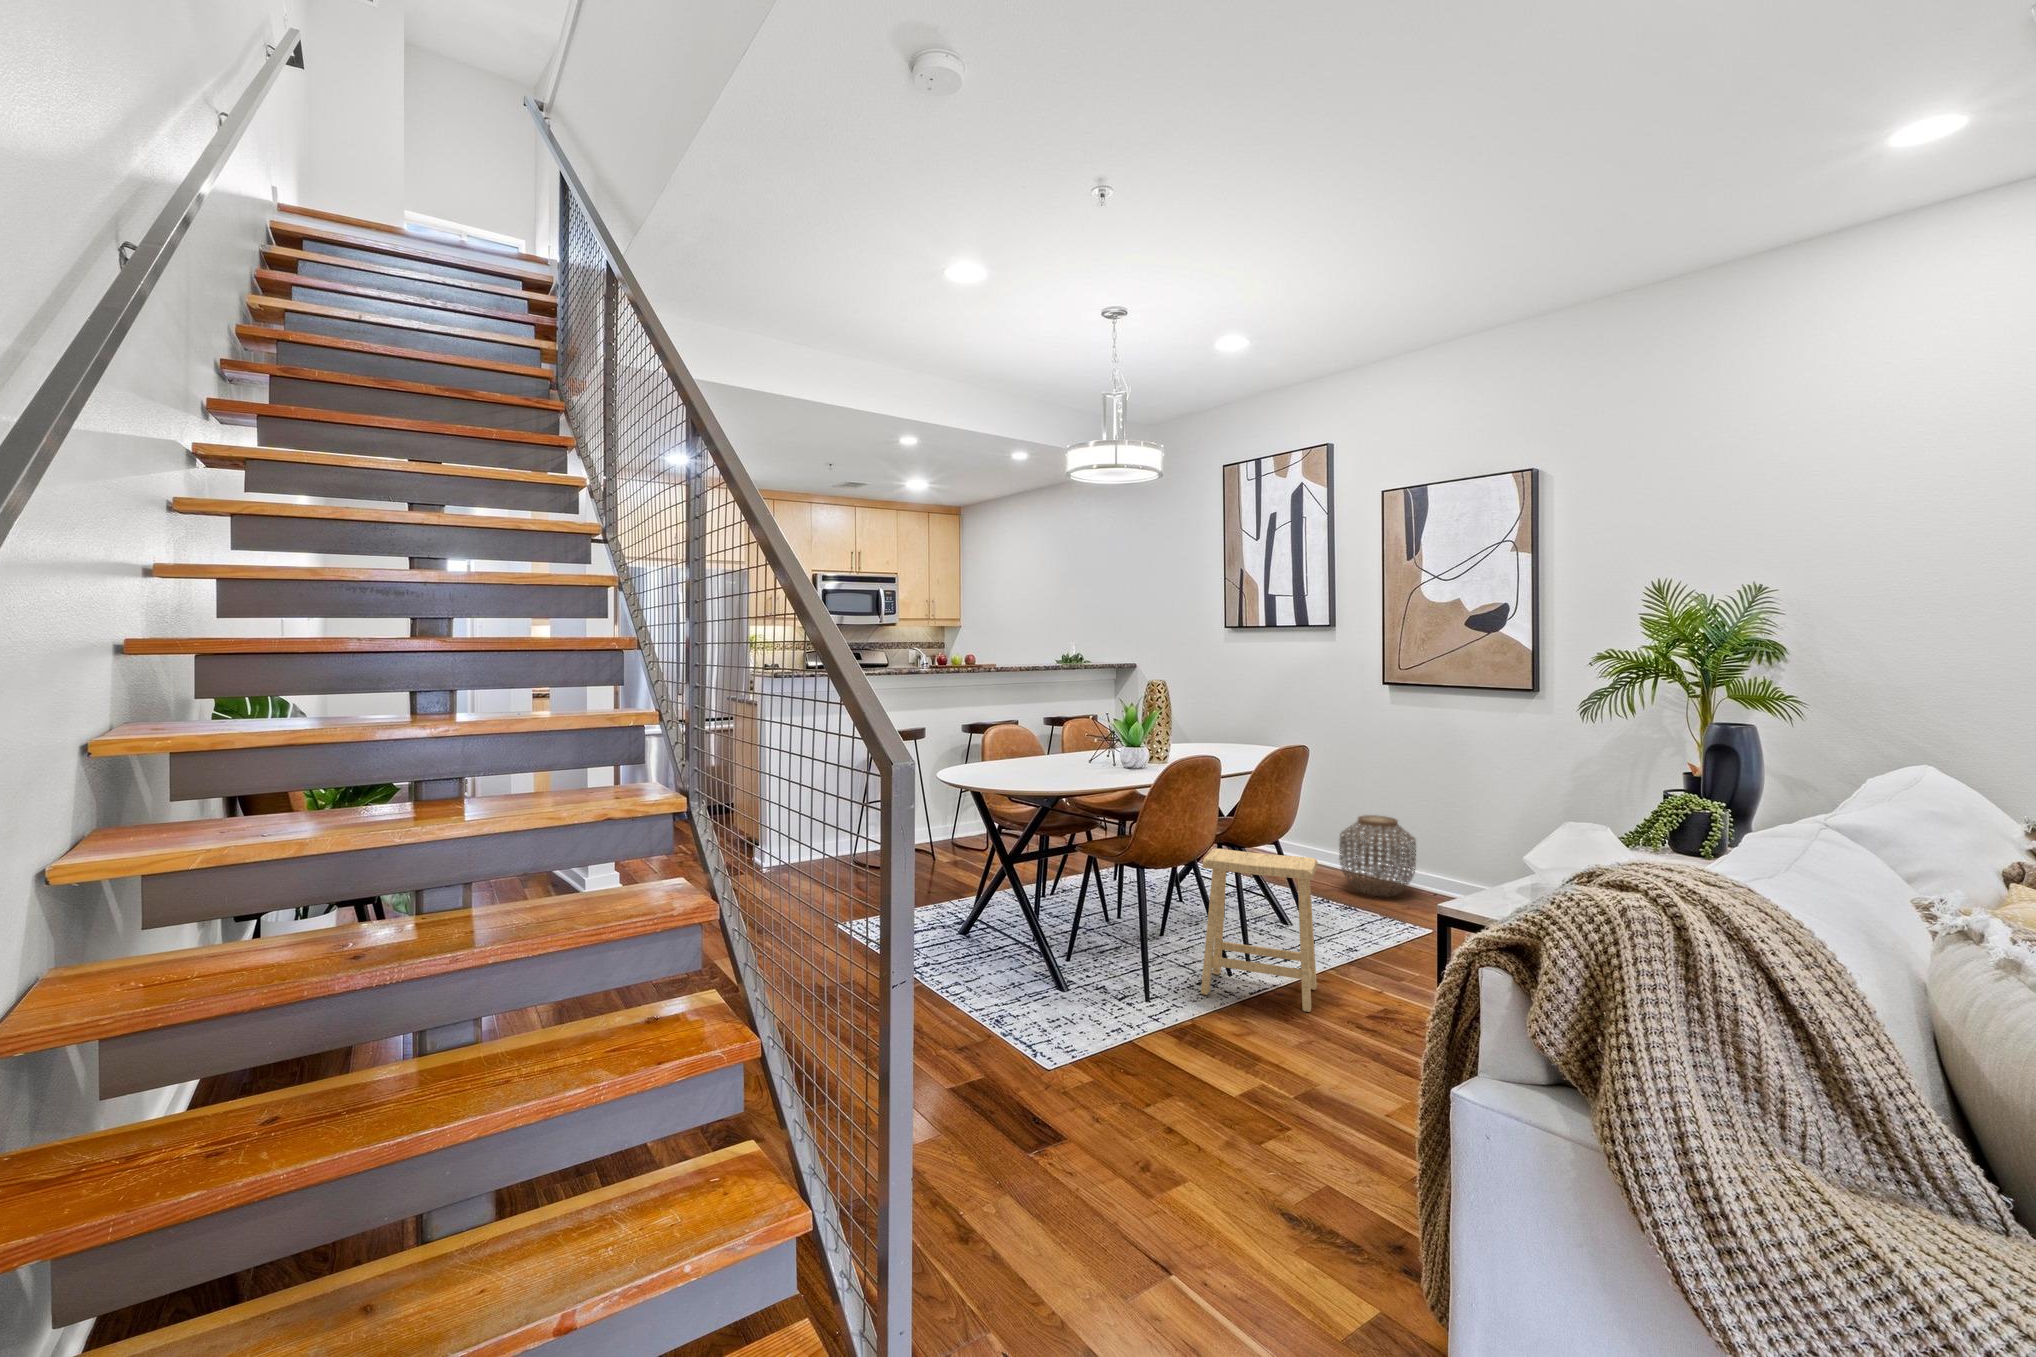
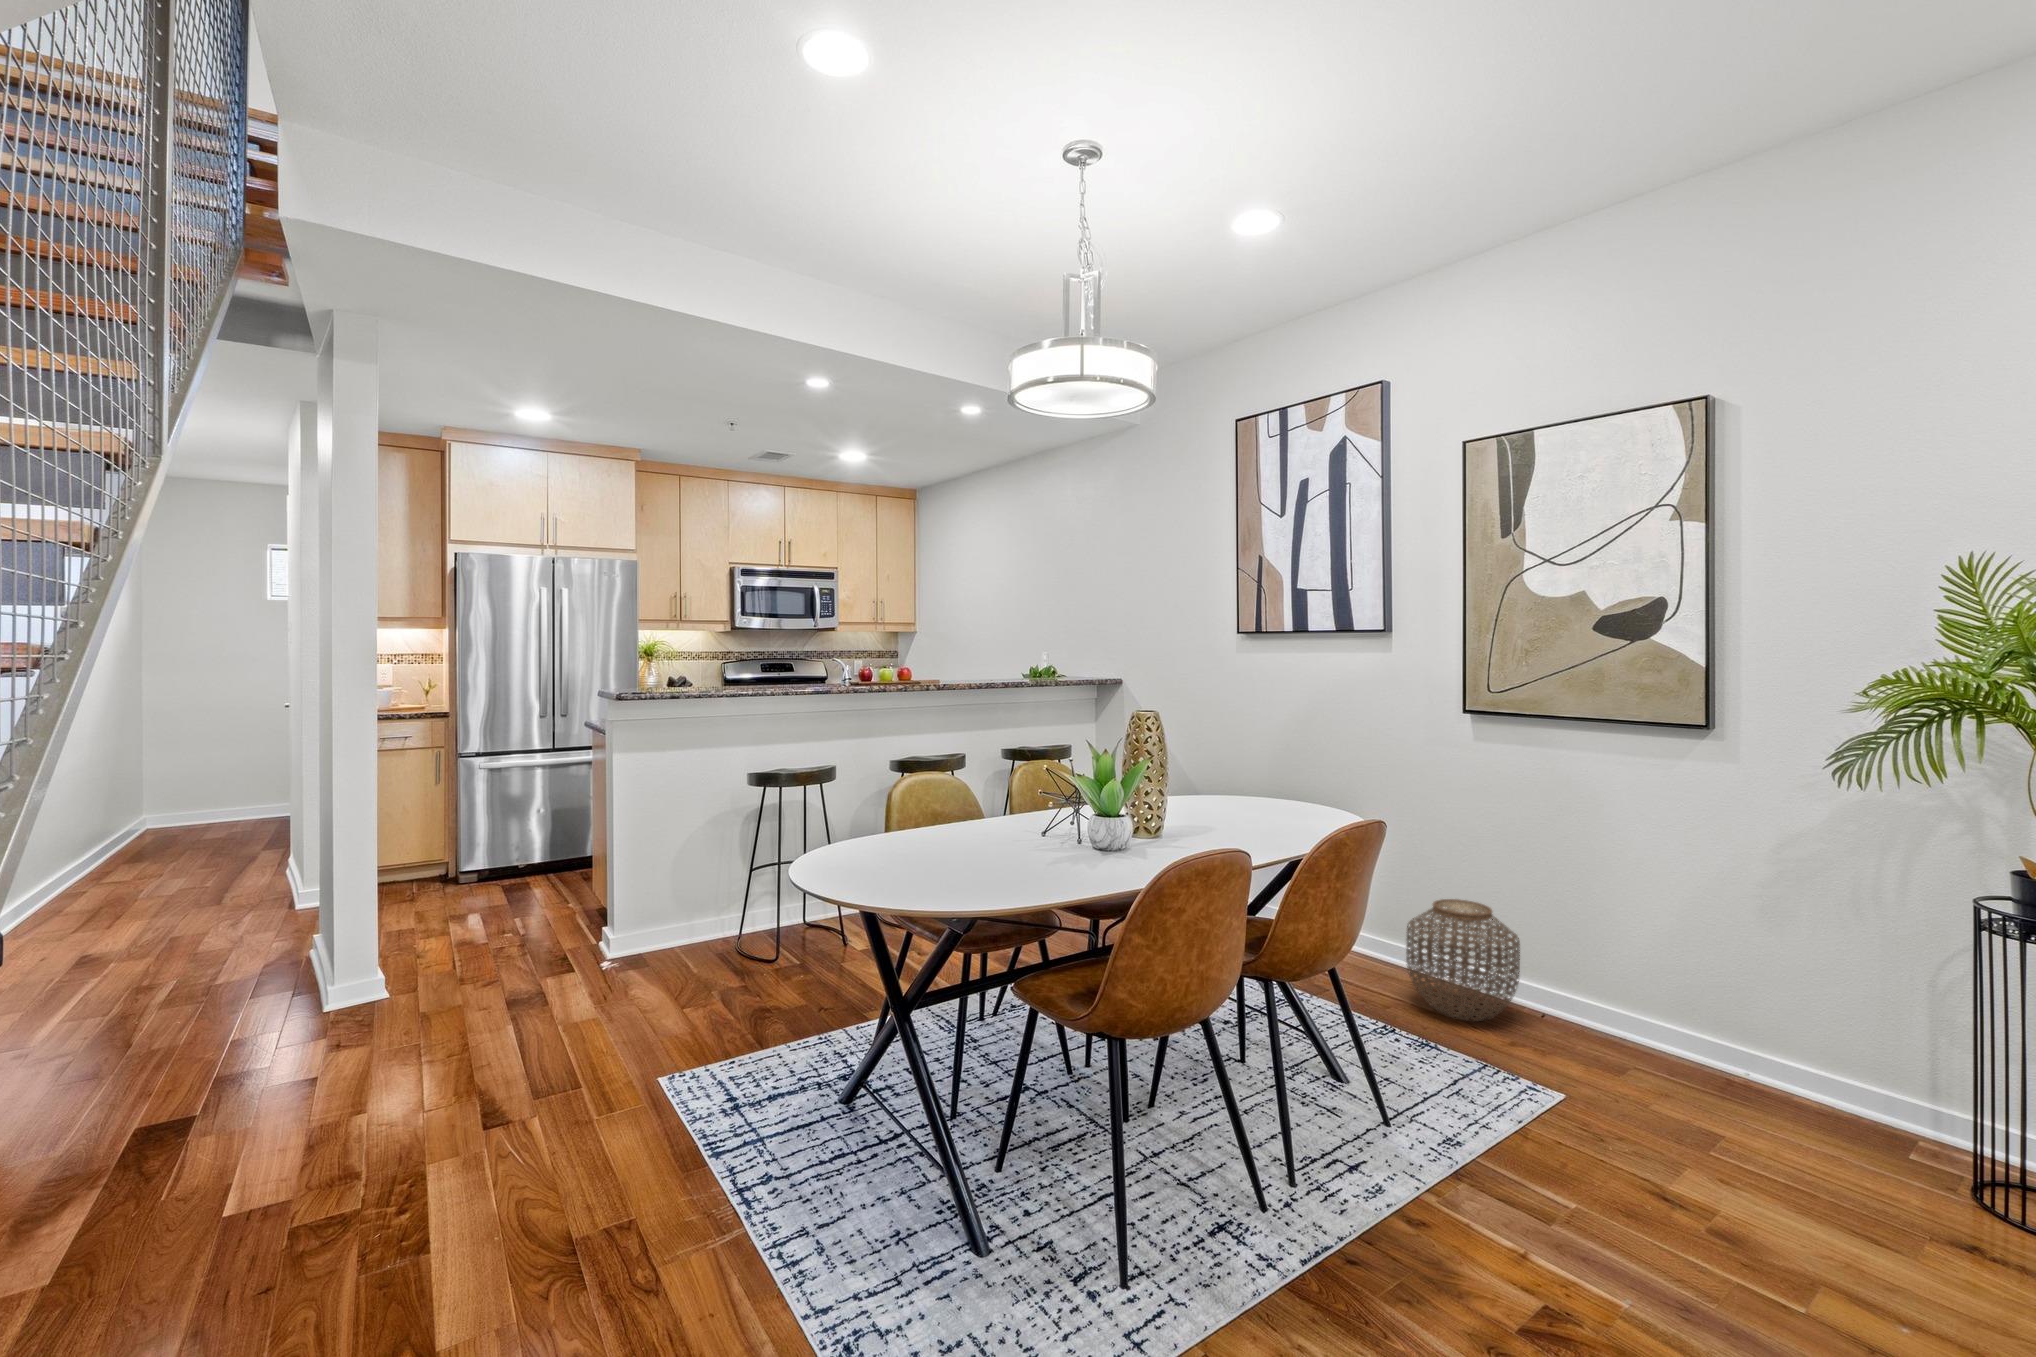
footstool: present [1201,849,1317,1012] -> none [1214,997,1411,1314]

